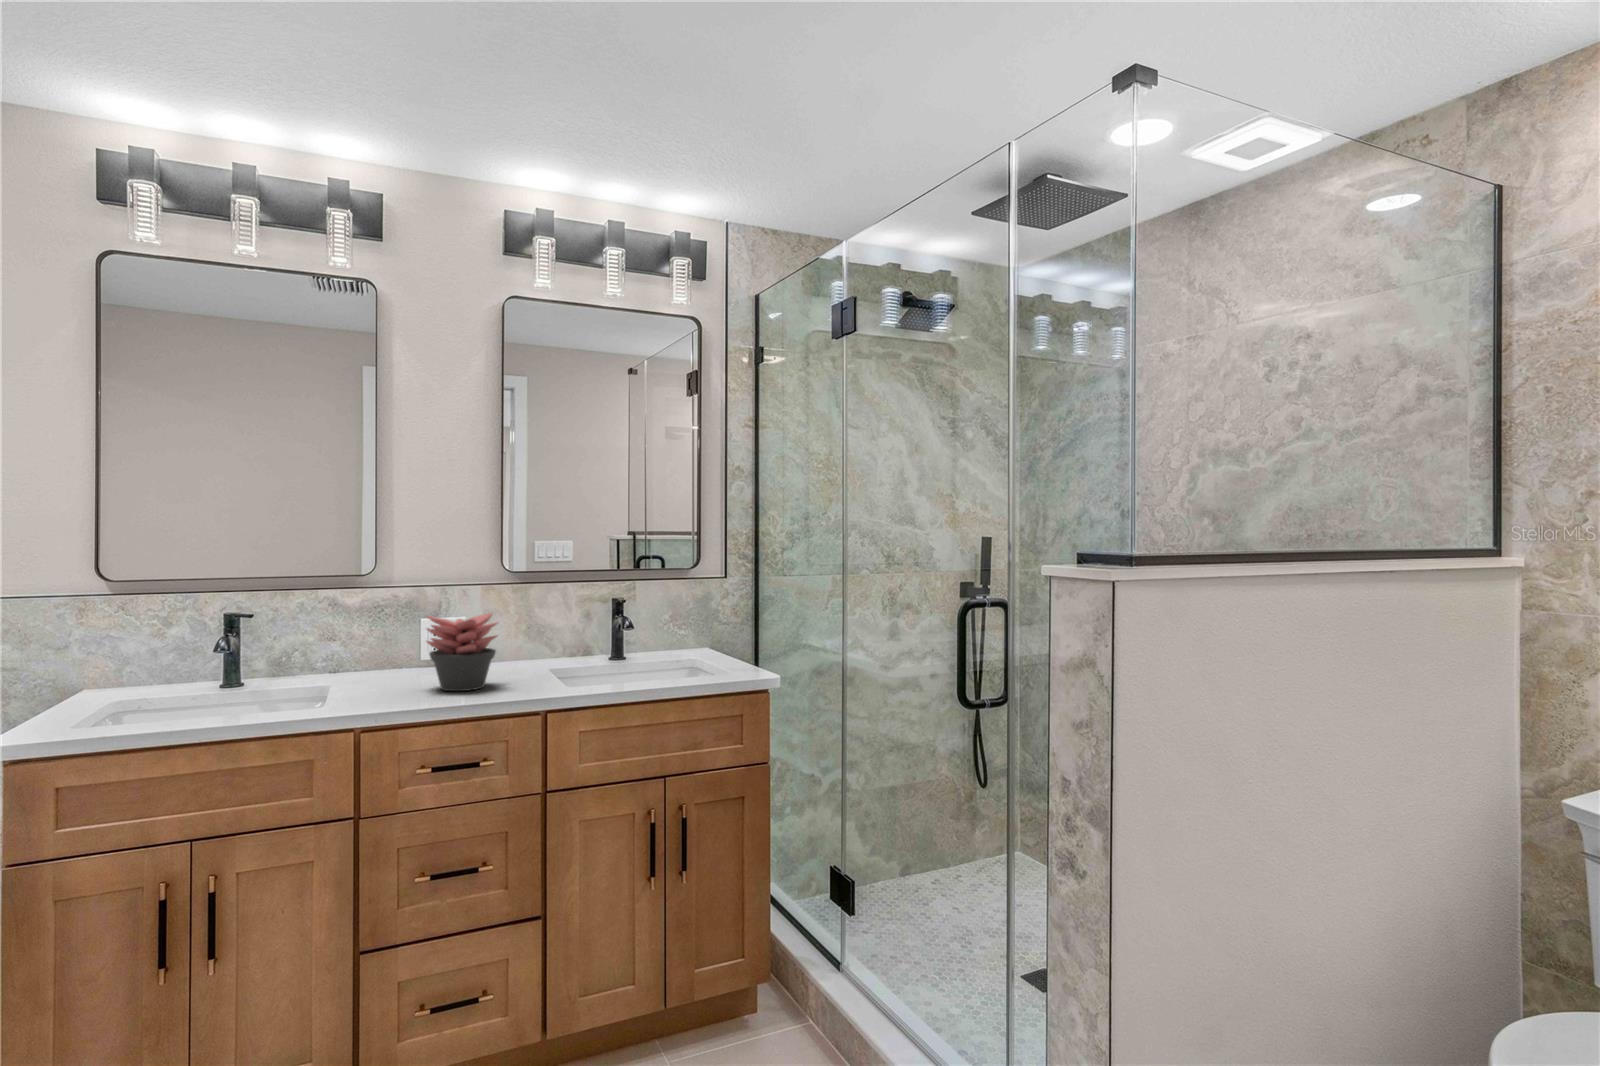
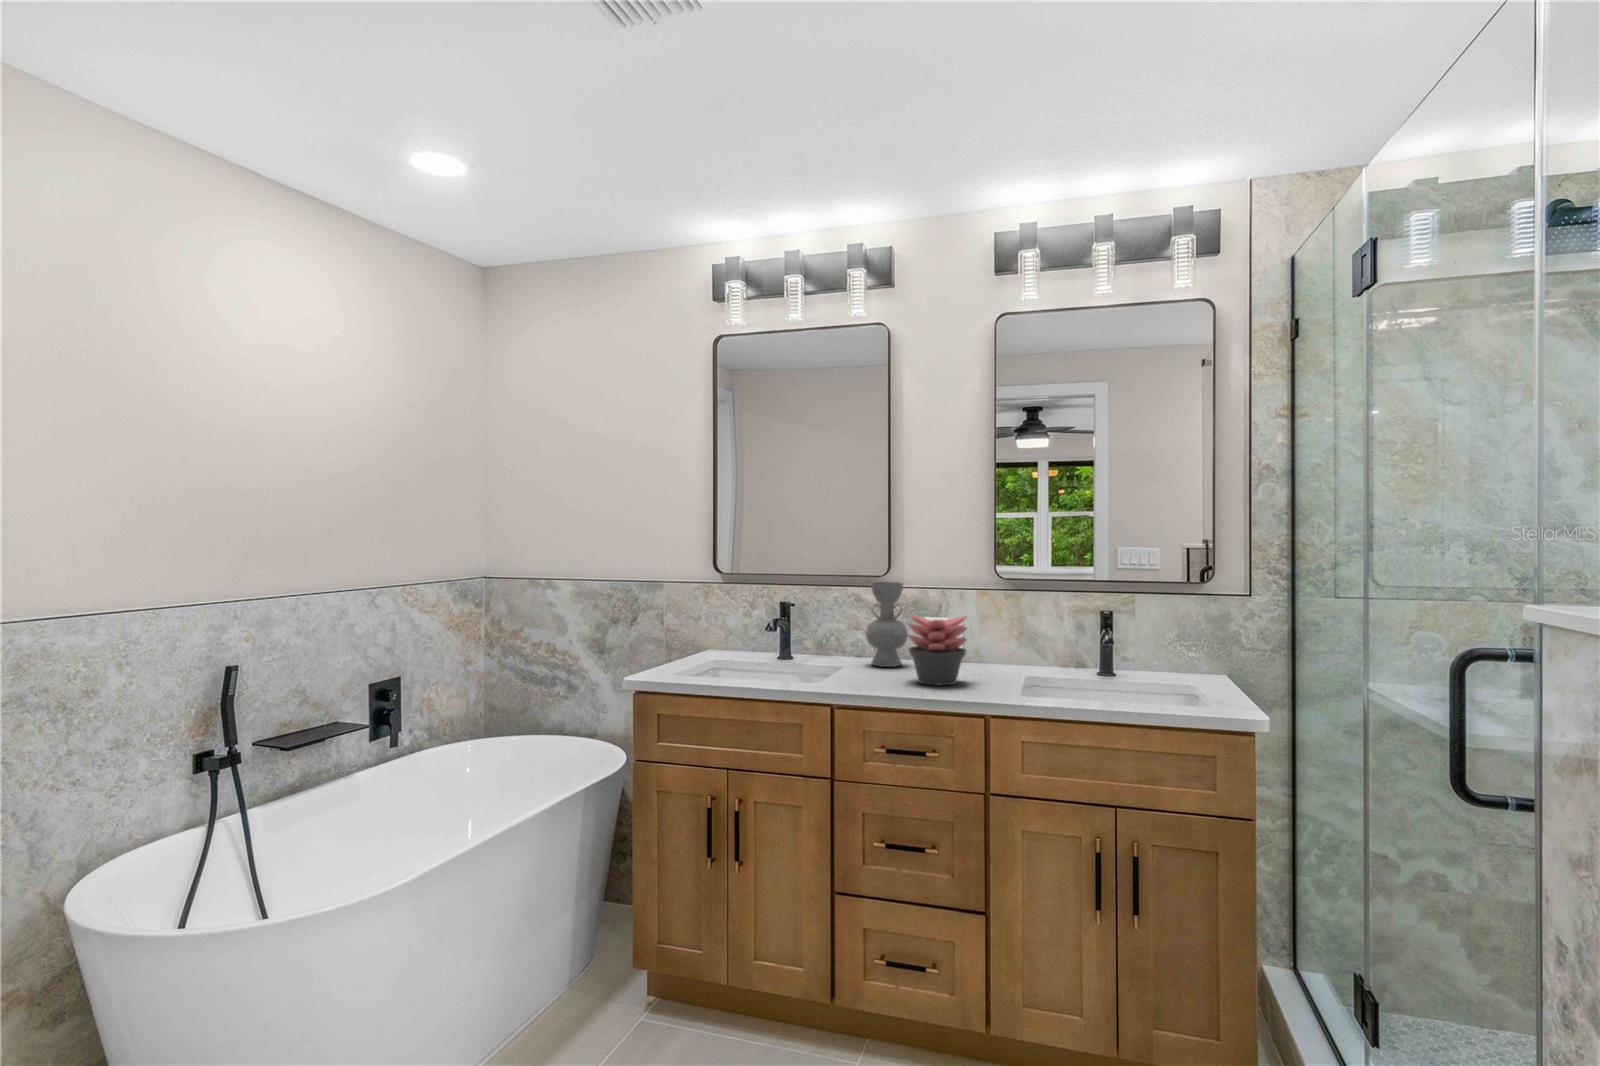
decorative vase: none [349,581,402,679] -> present [866,582,908,667]

